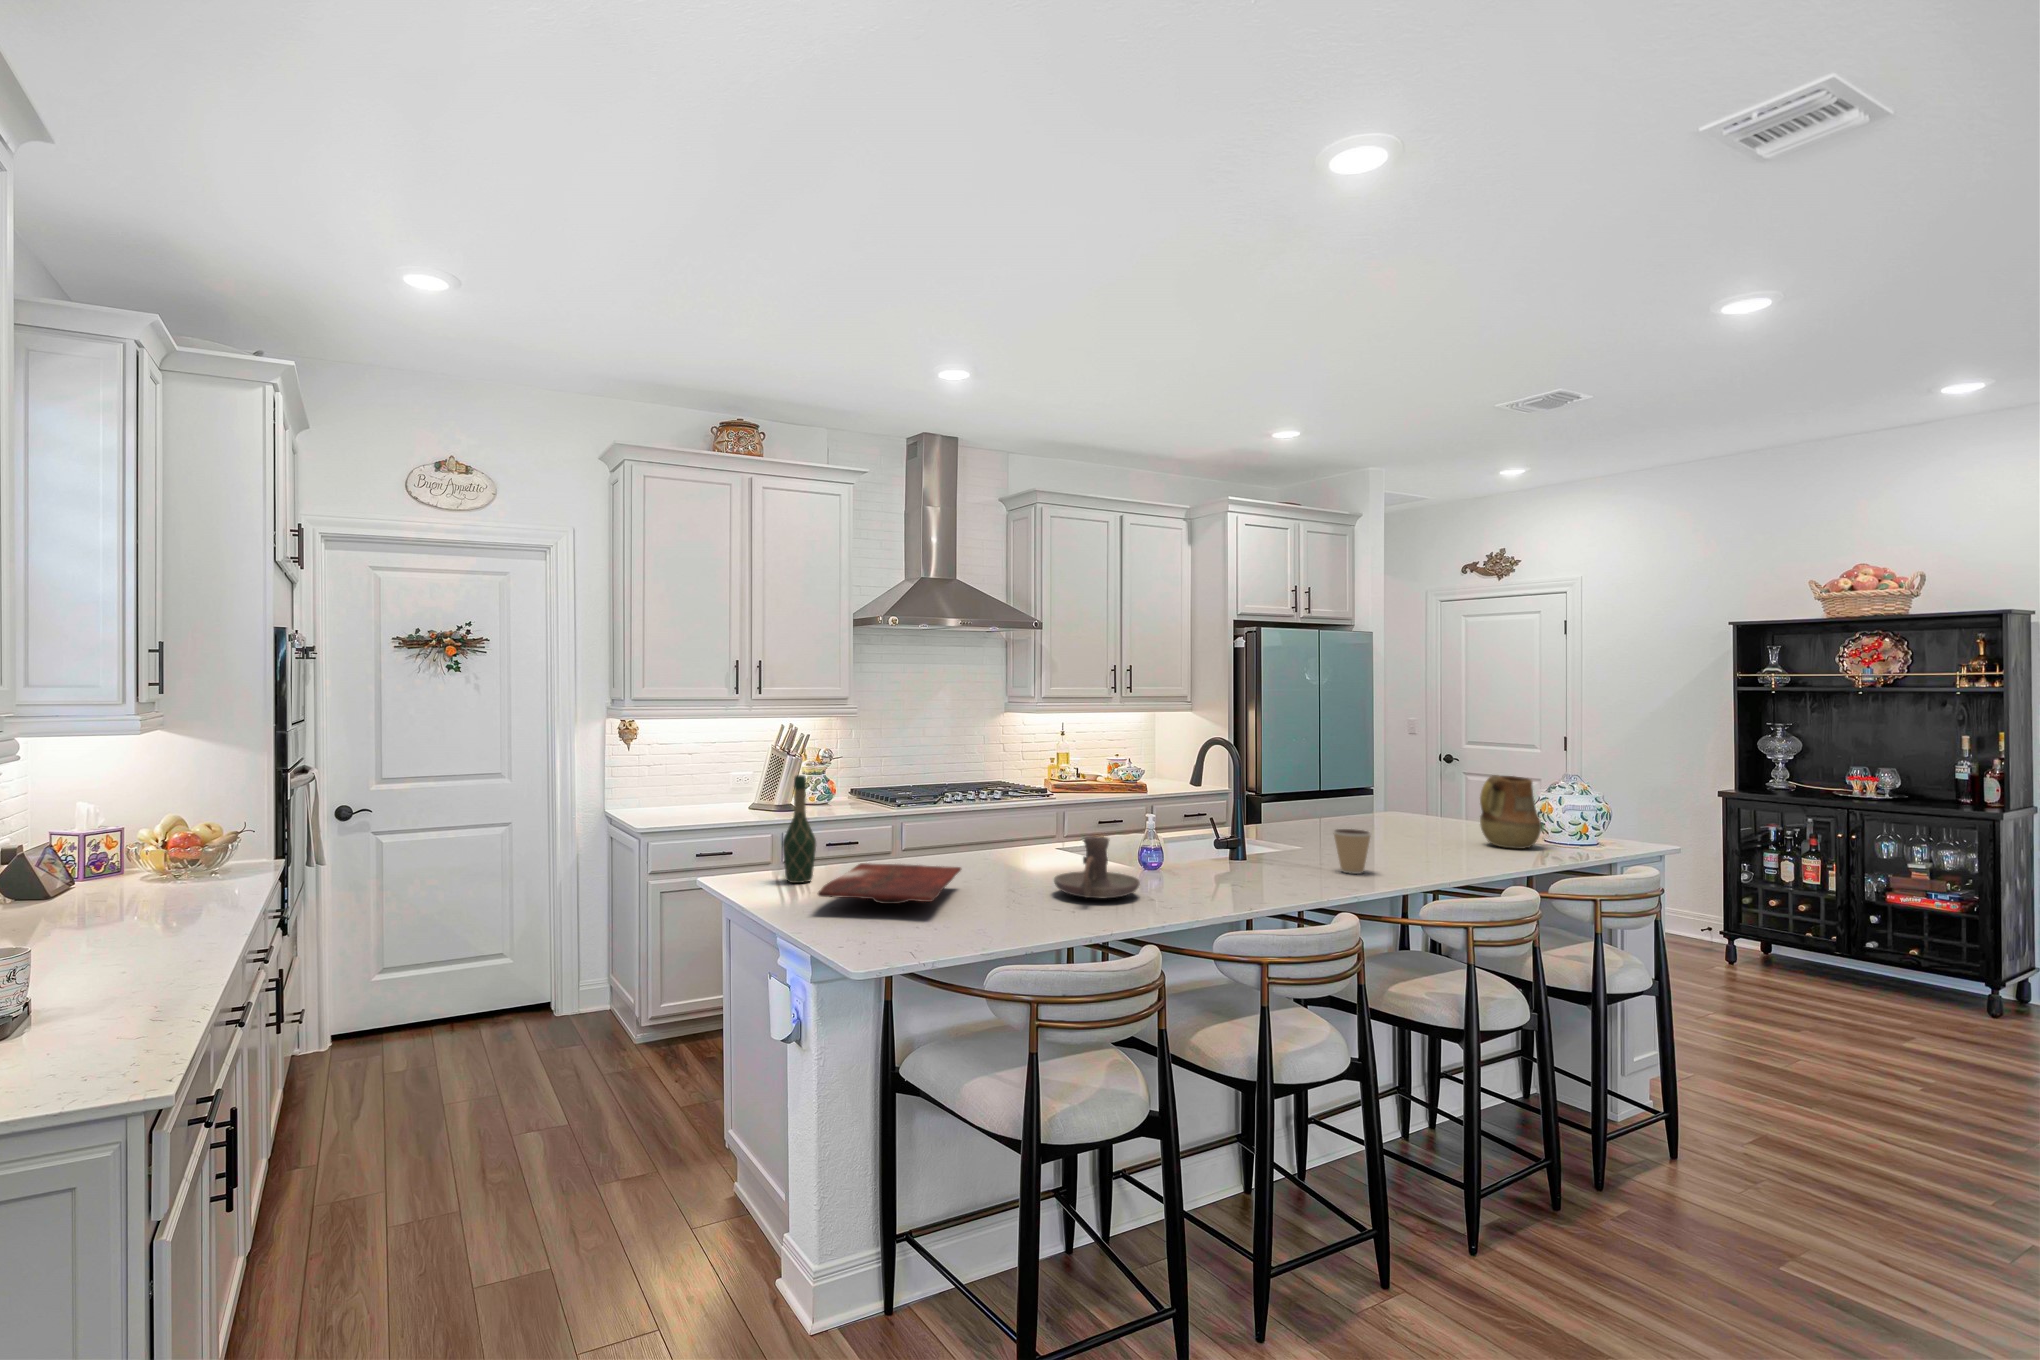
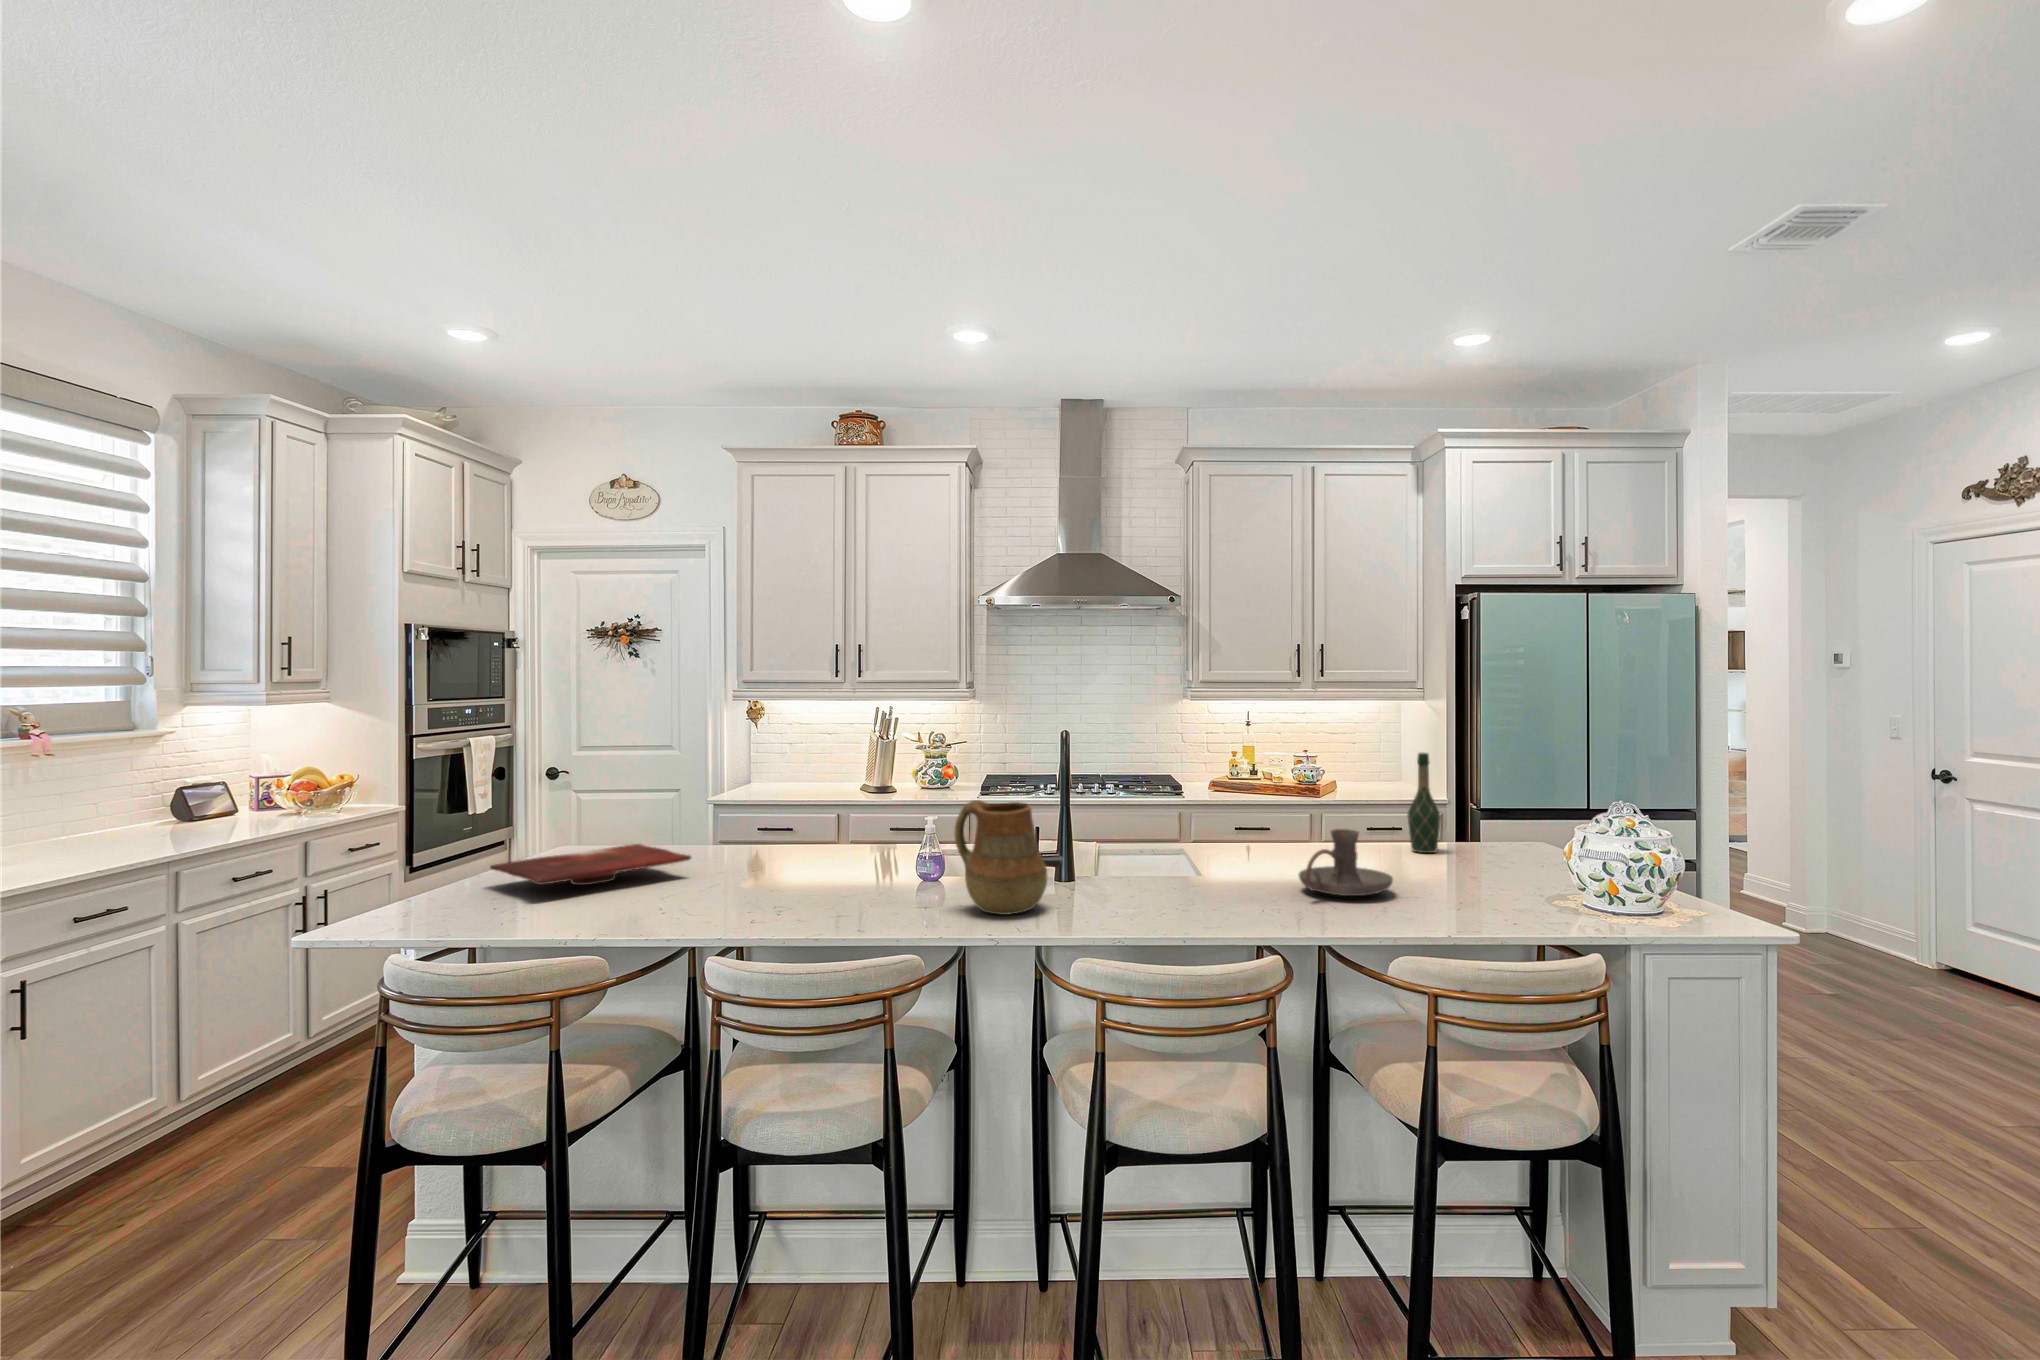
wine bottle: present [783,775,816,883] -> present [1407,753,1441,853]
pitcher: present [1480,775,1542,849] -> present [954,800,1047,915]
coffee cup: present [1333,829,1371,874] -> none [1106,852,1153,912]
candle holder: present [1054,837,1140,899] -> present [1298,829,1393,896]

